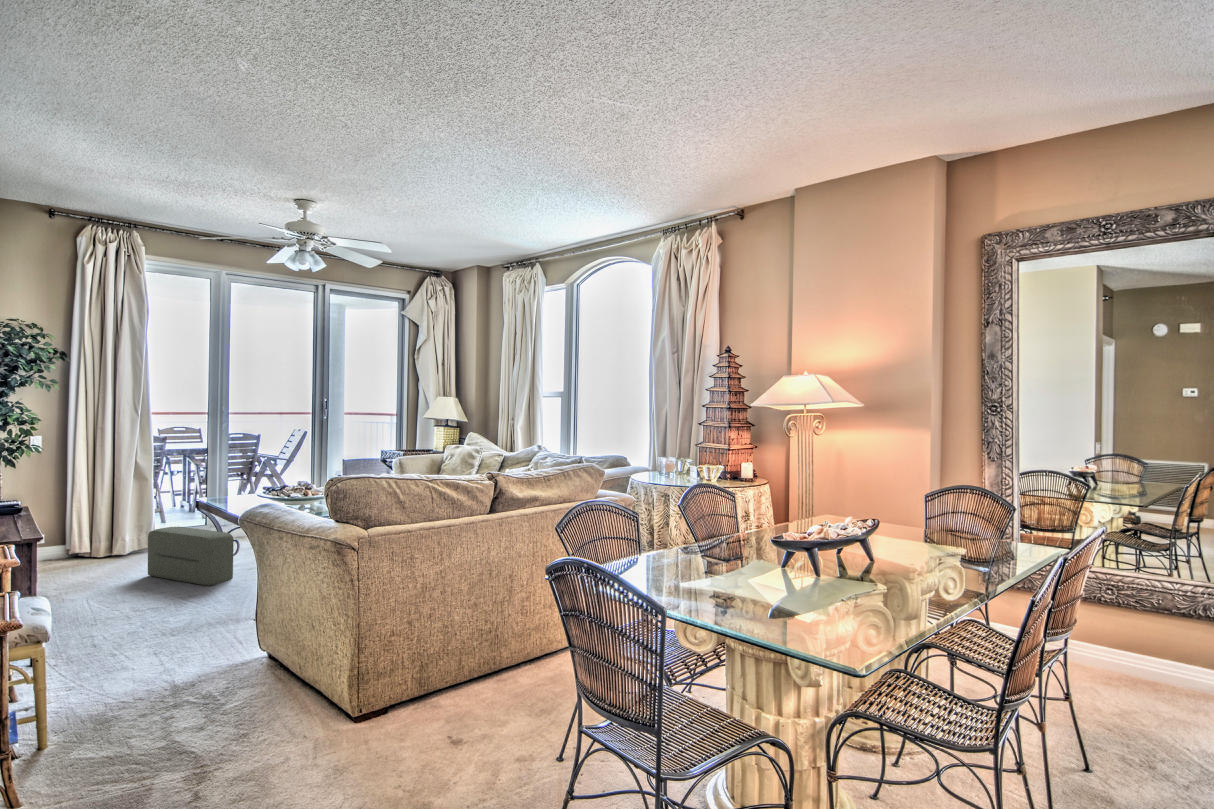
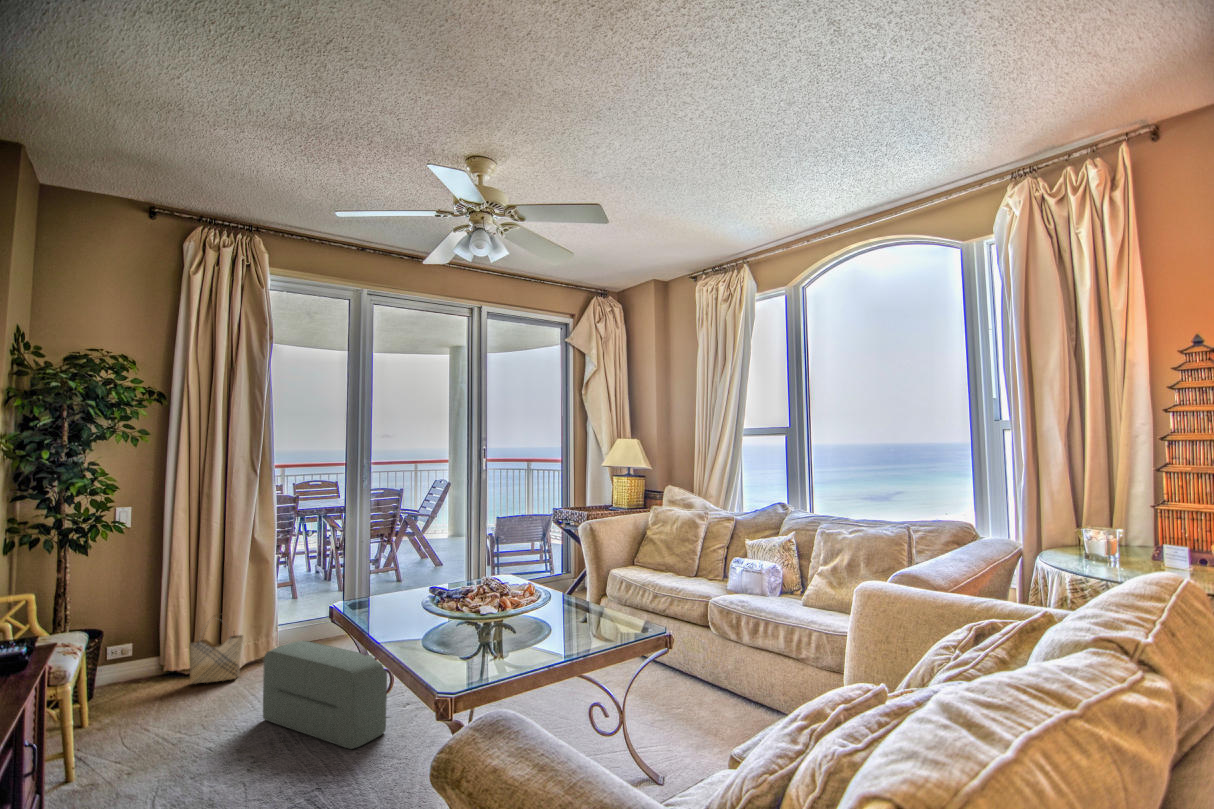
woven basket: none [89,514,131,561] -> present [189,628,243,684]

